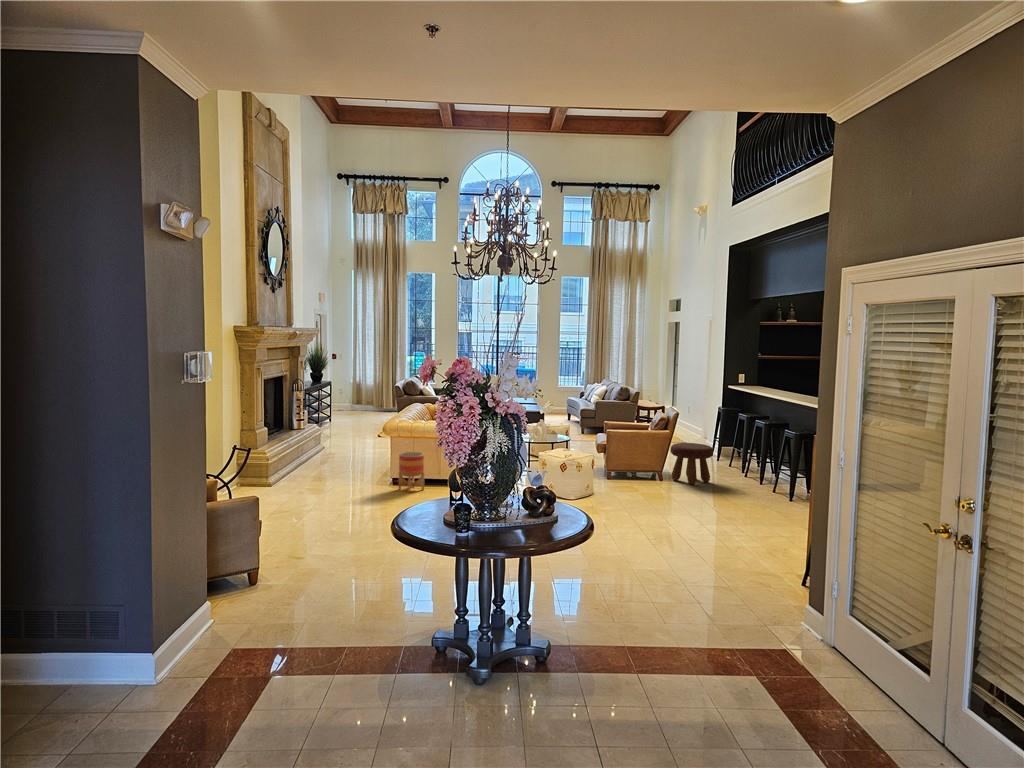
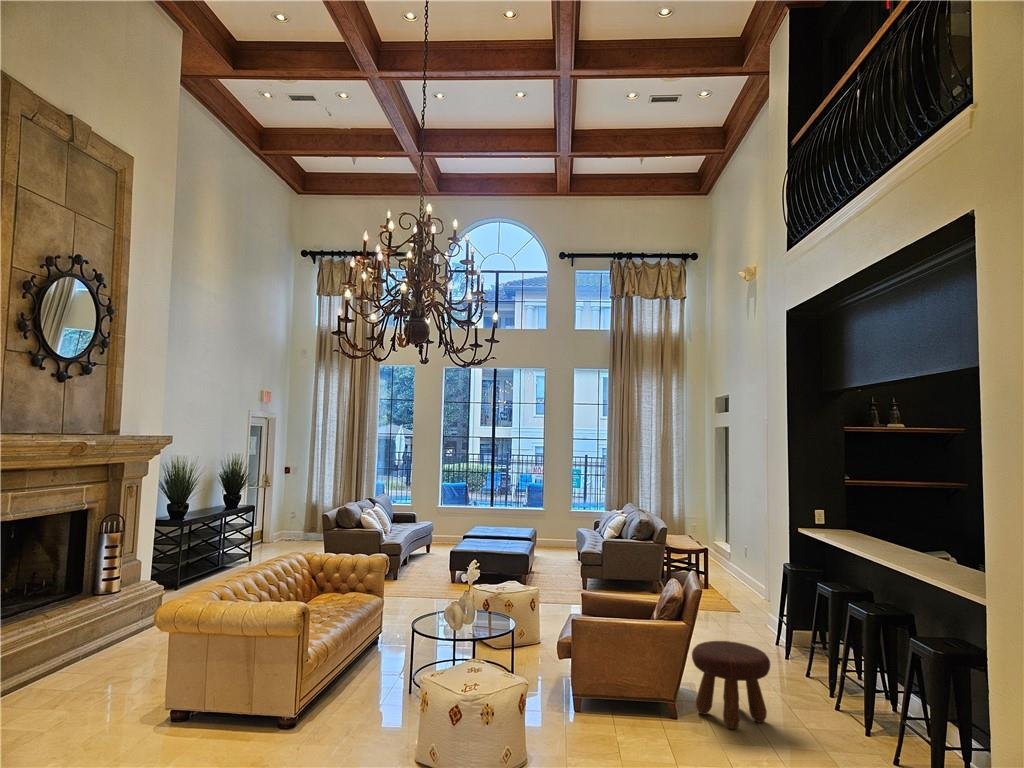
planter: present [398,452,424,492] -> none [188,656,237,740]

